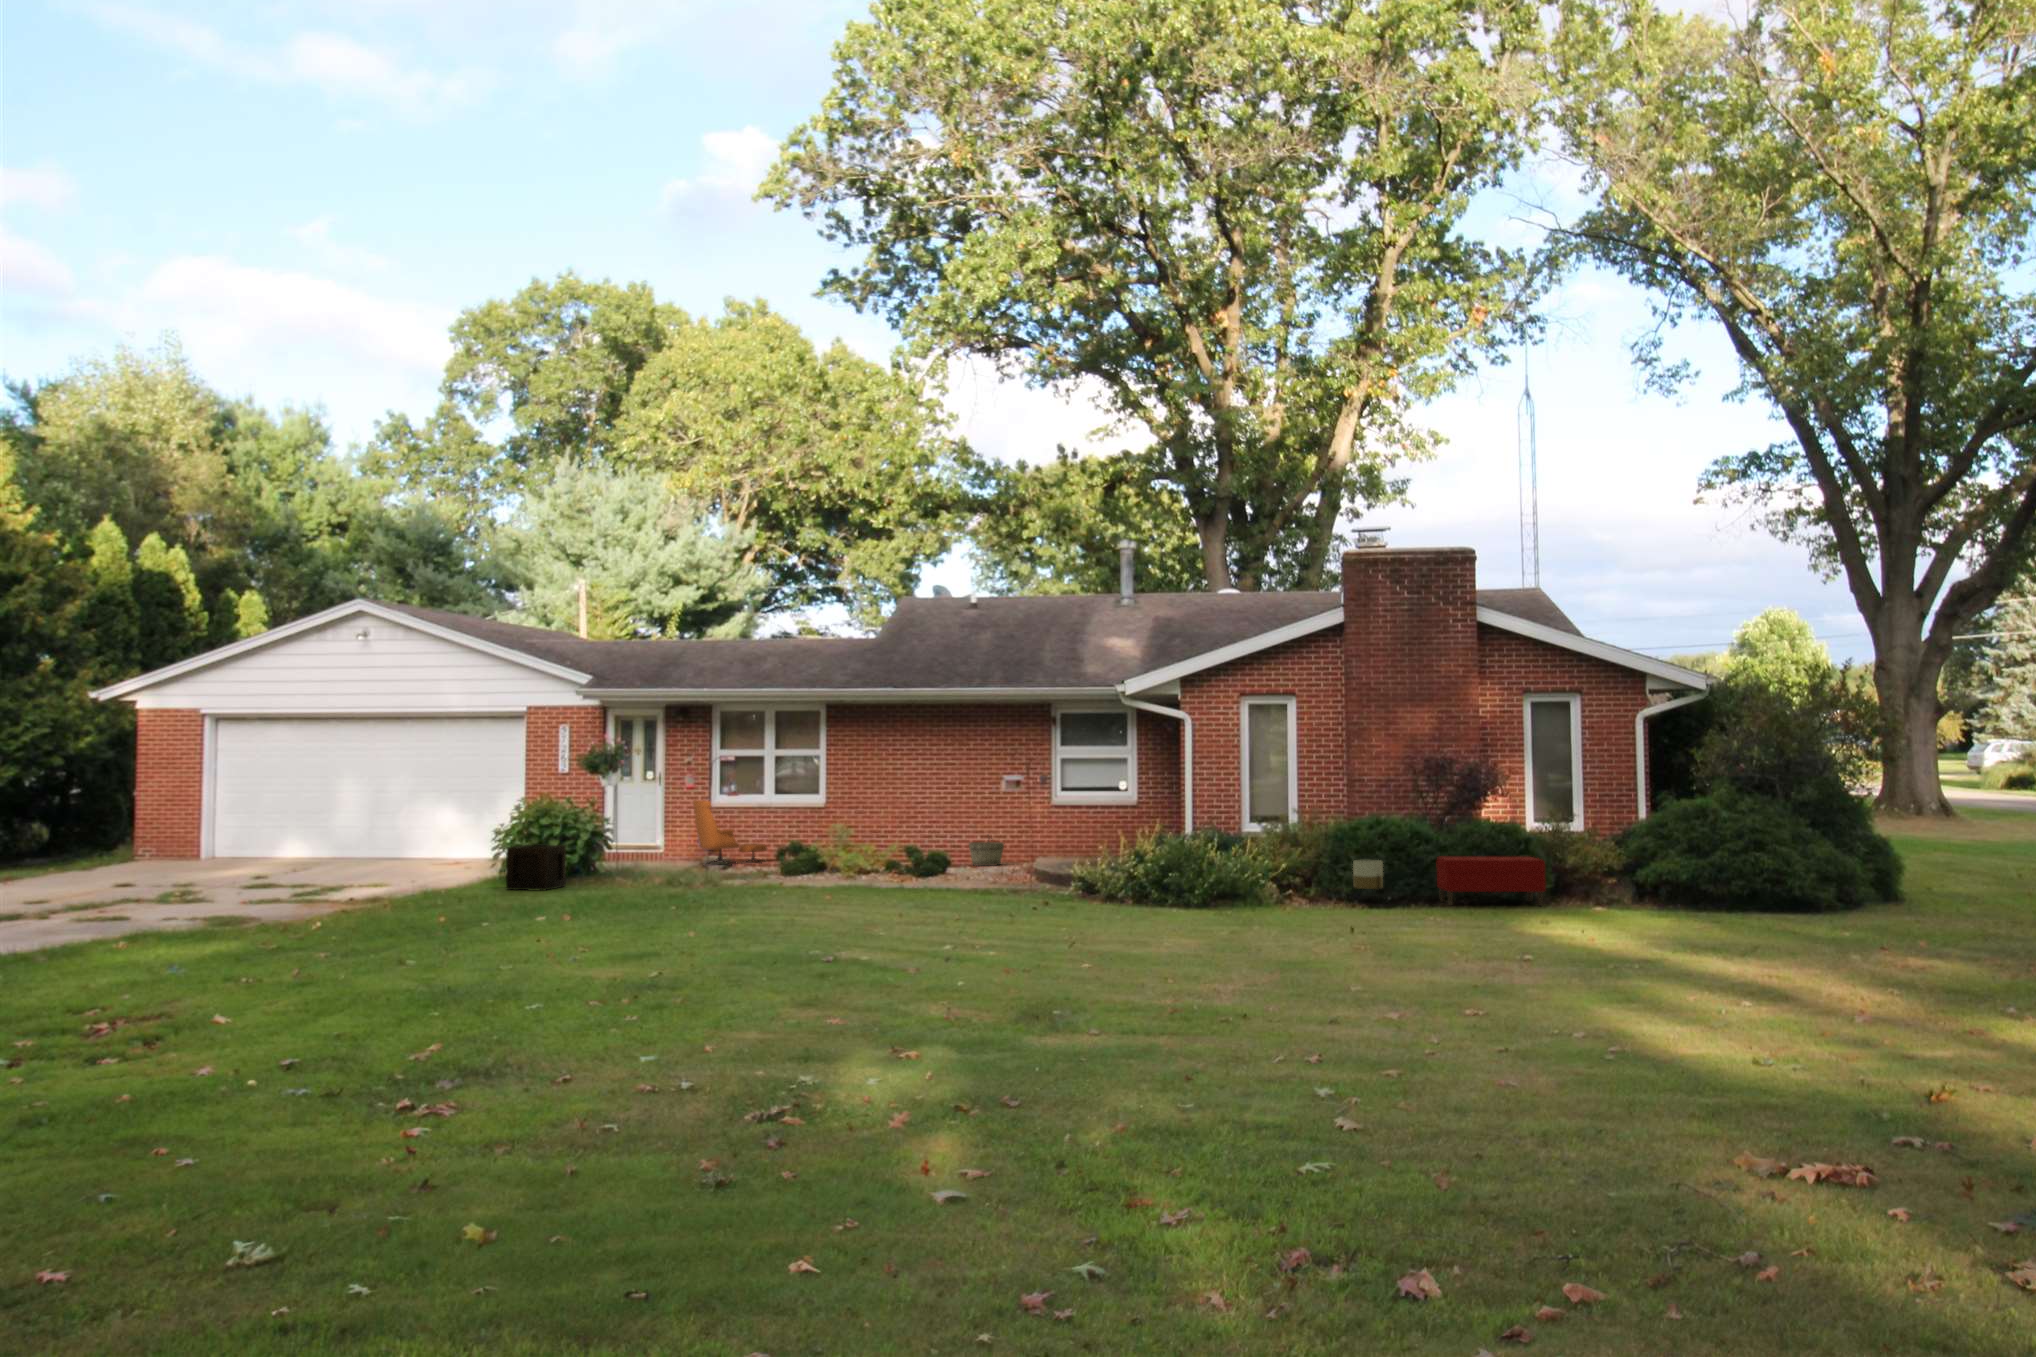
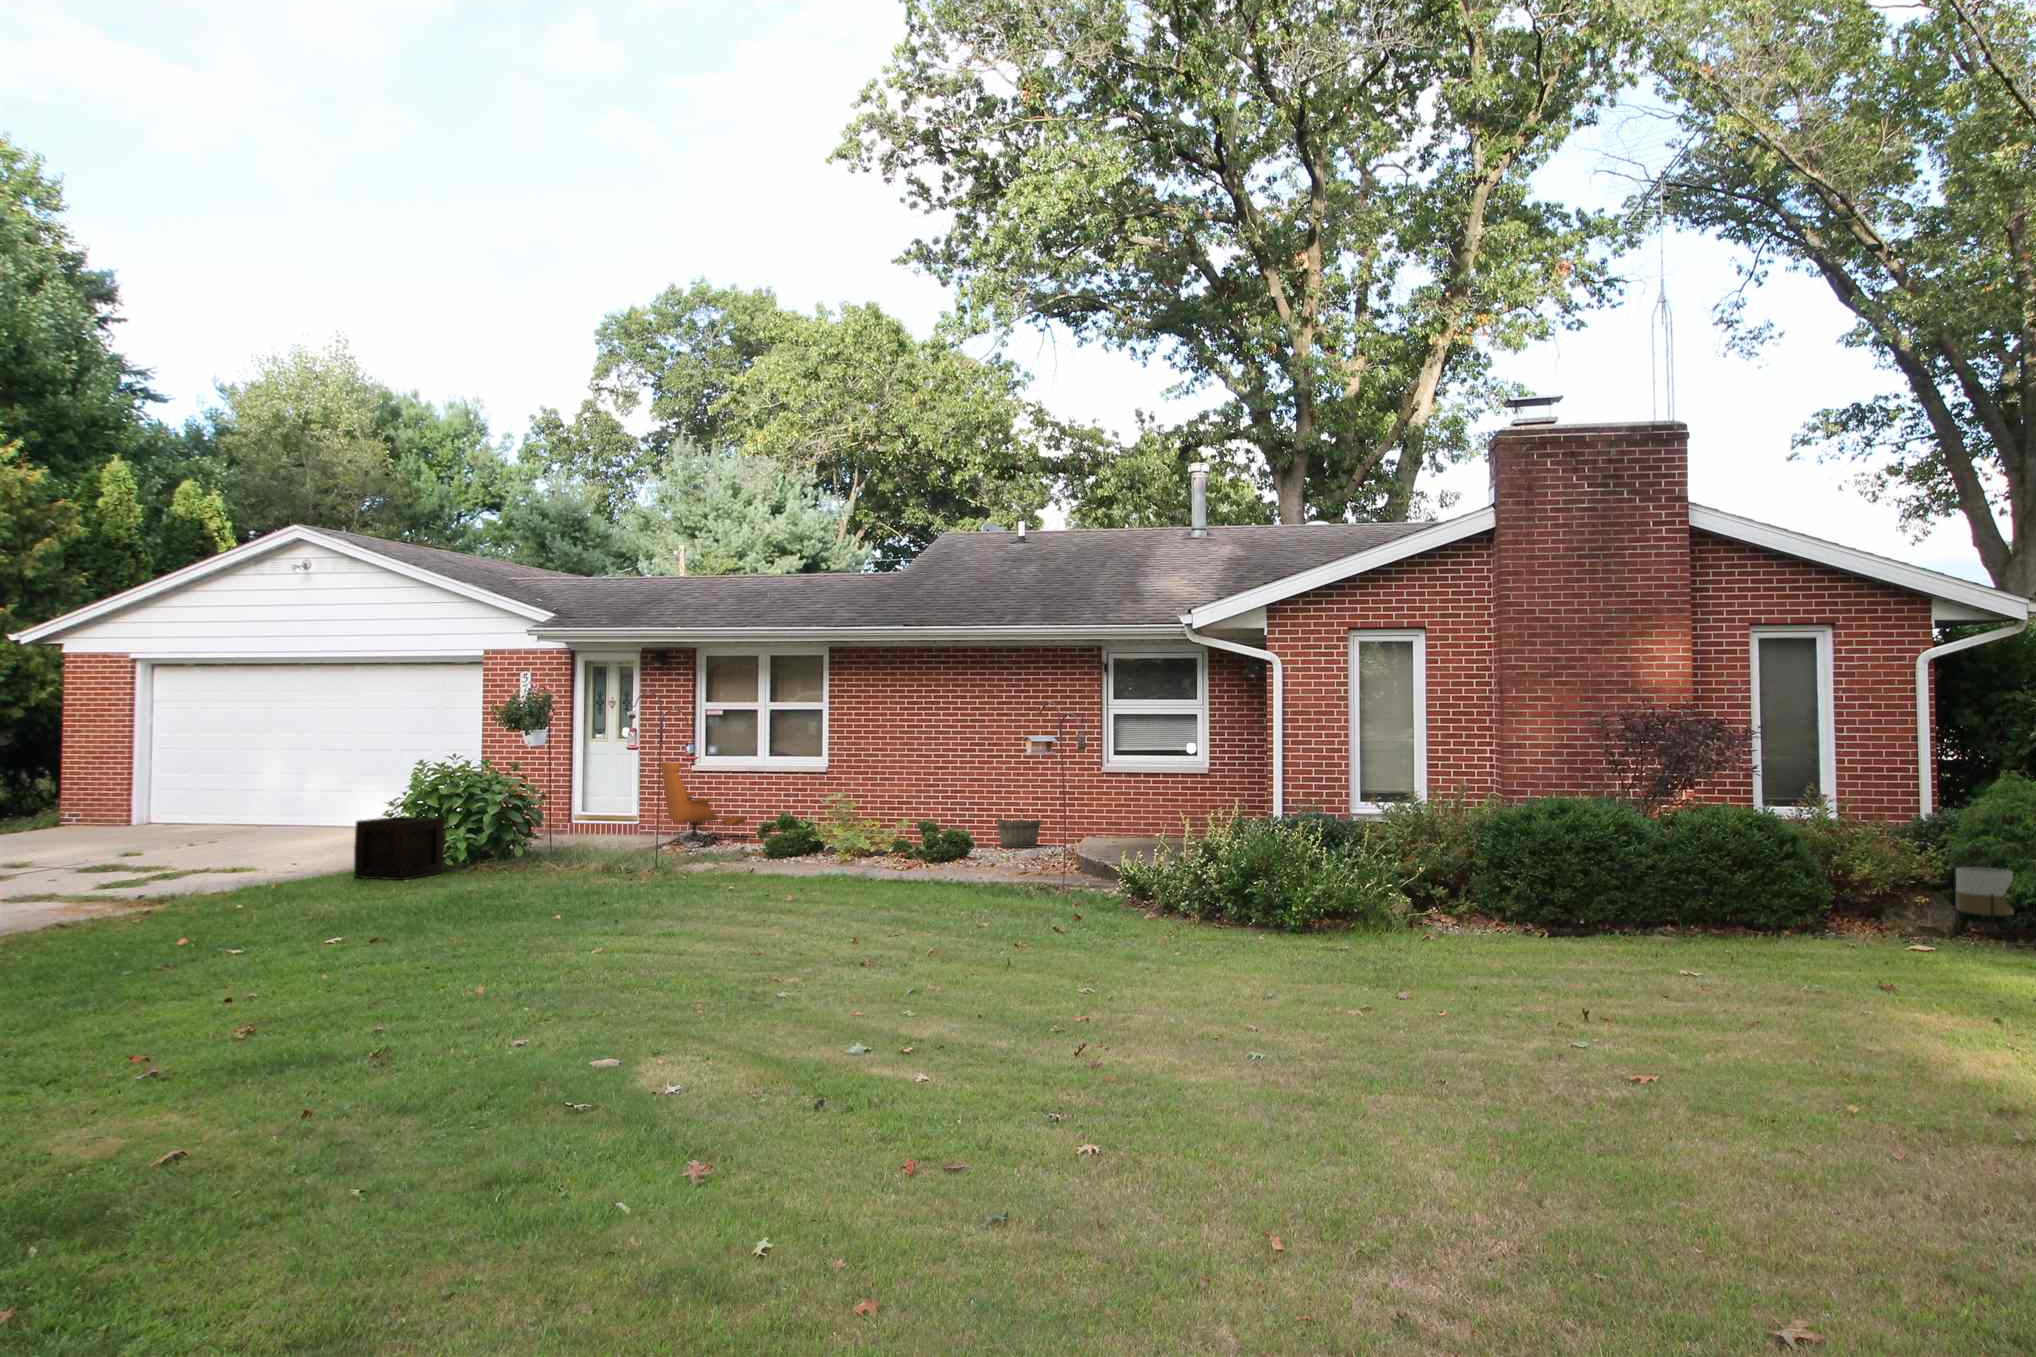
bench: present [1436,857,1546,906] -> none [1682,860,1880,945]
planter: present [1352,860,1383,890] -> present [1955,867,2014,934]

